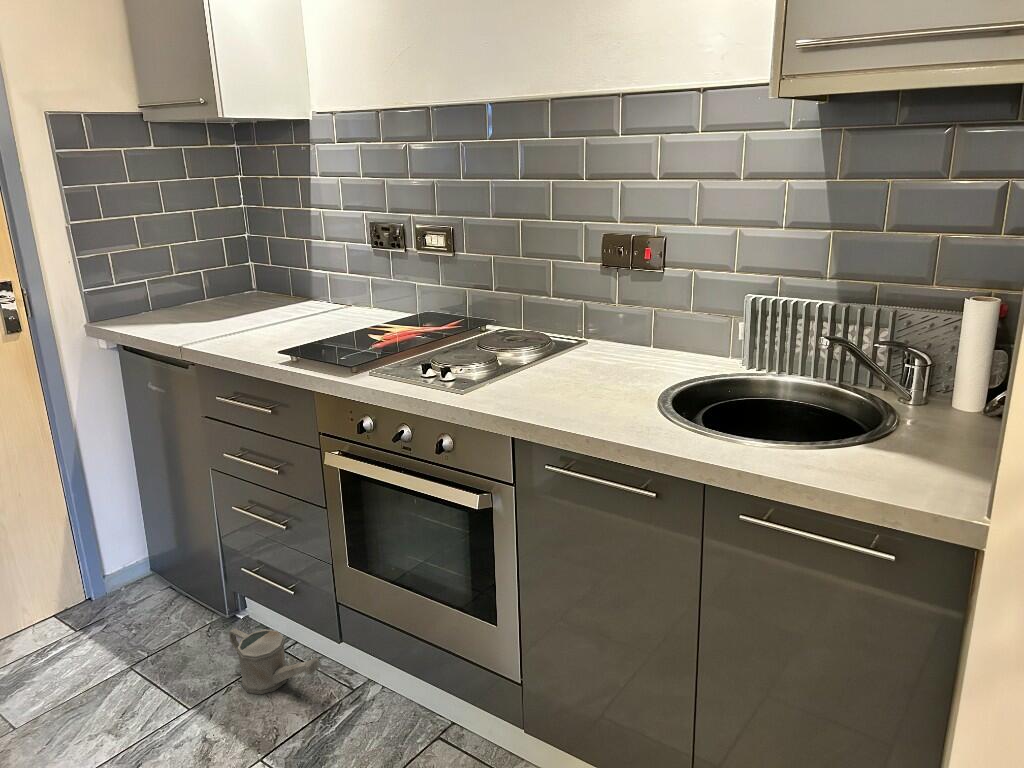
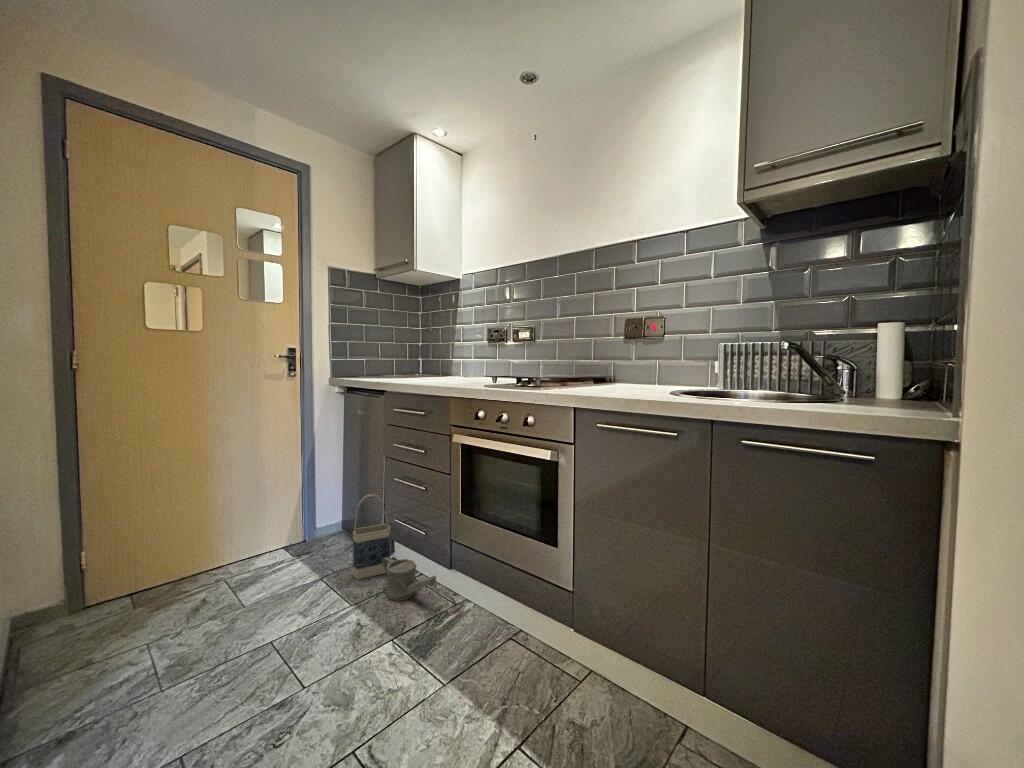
bag: none [173,533,243,662] -> present [353,494,391,579]

